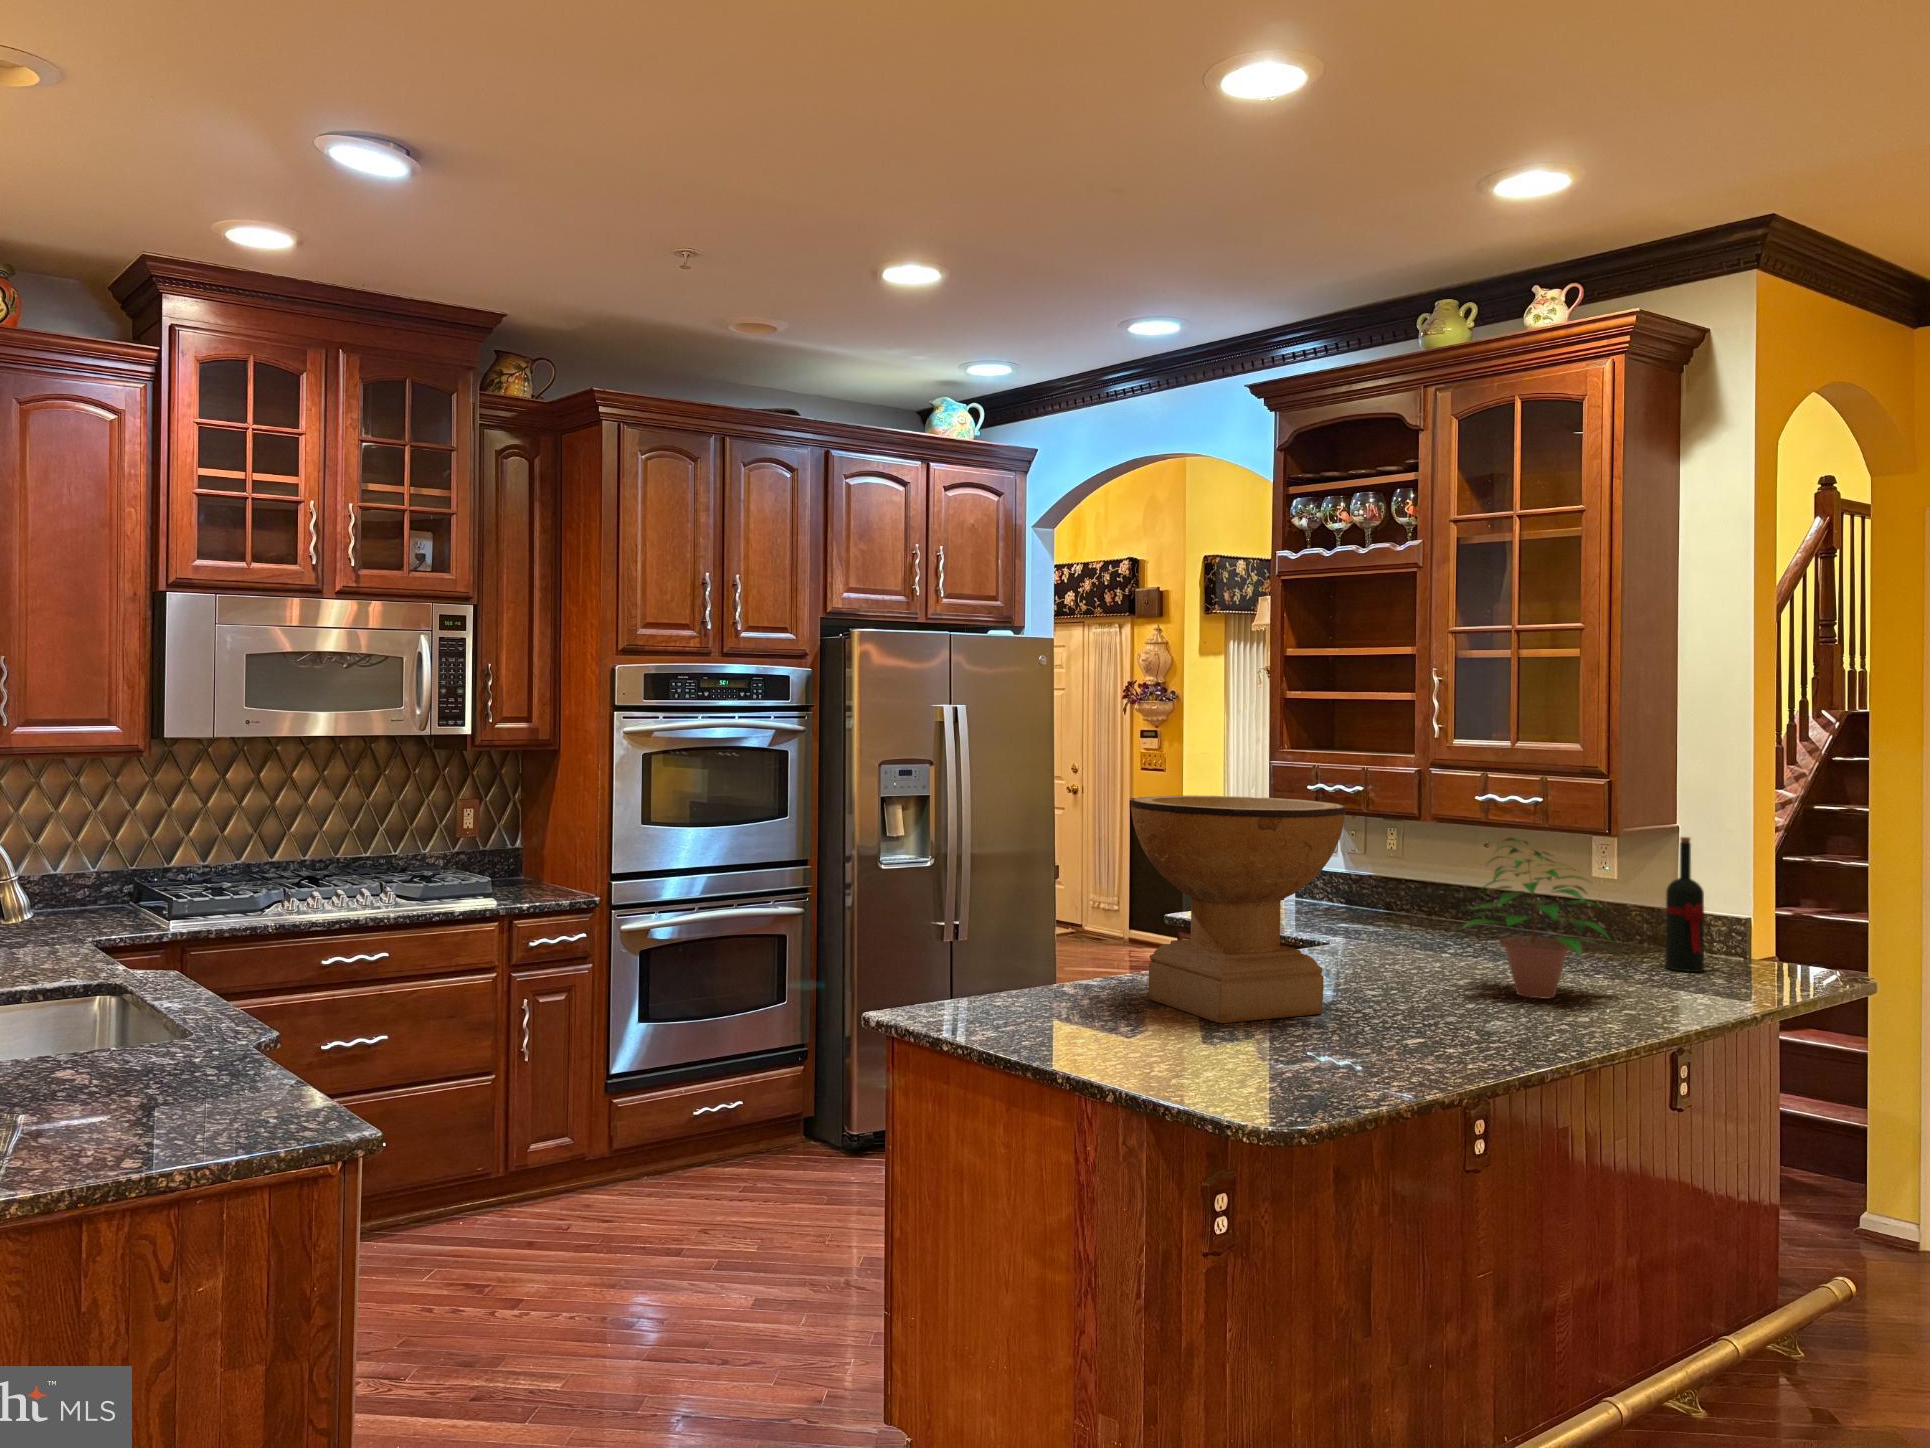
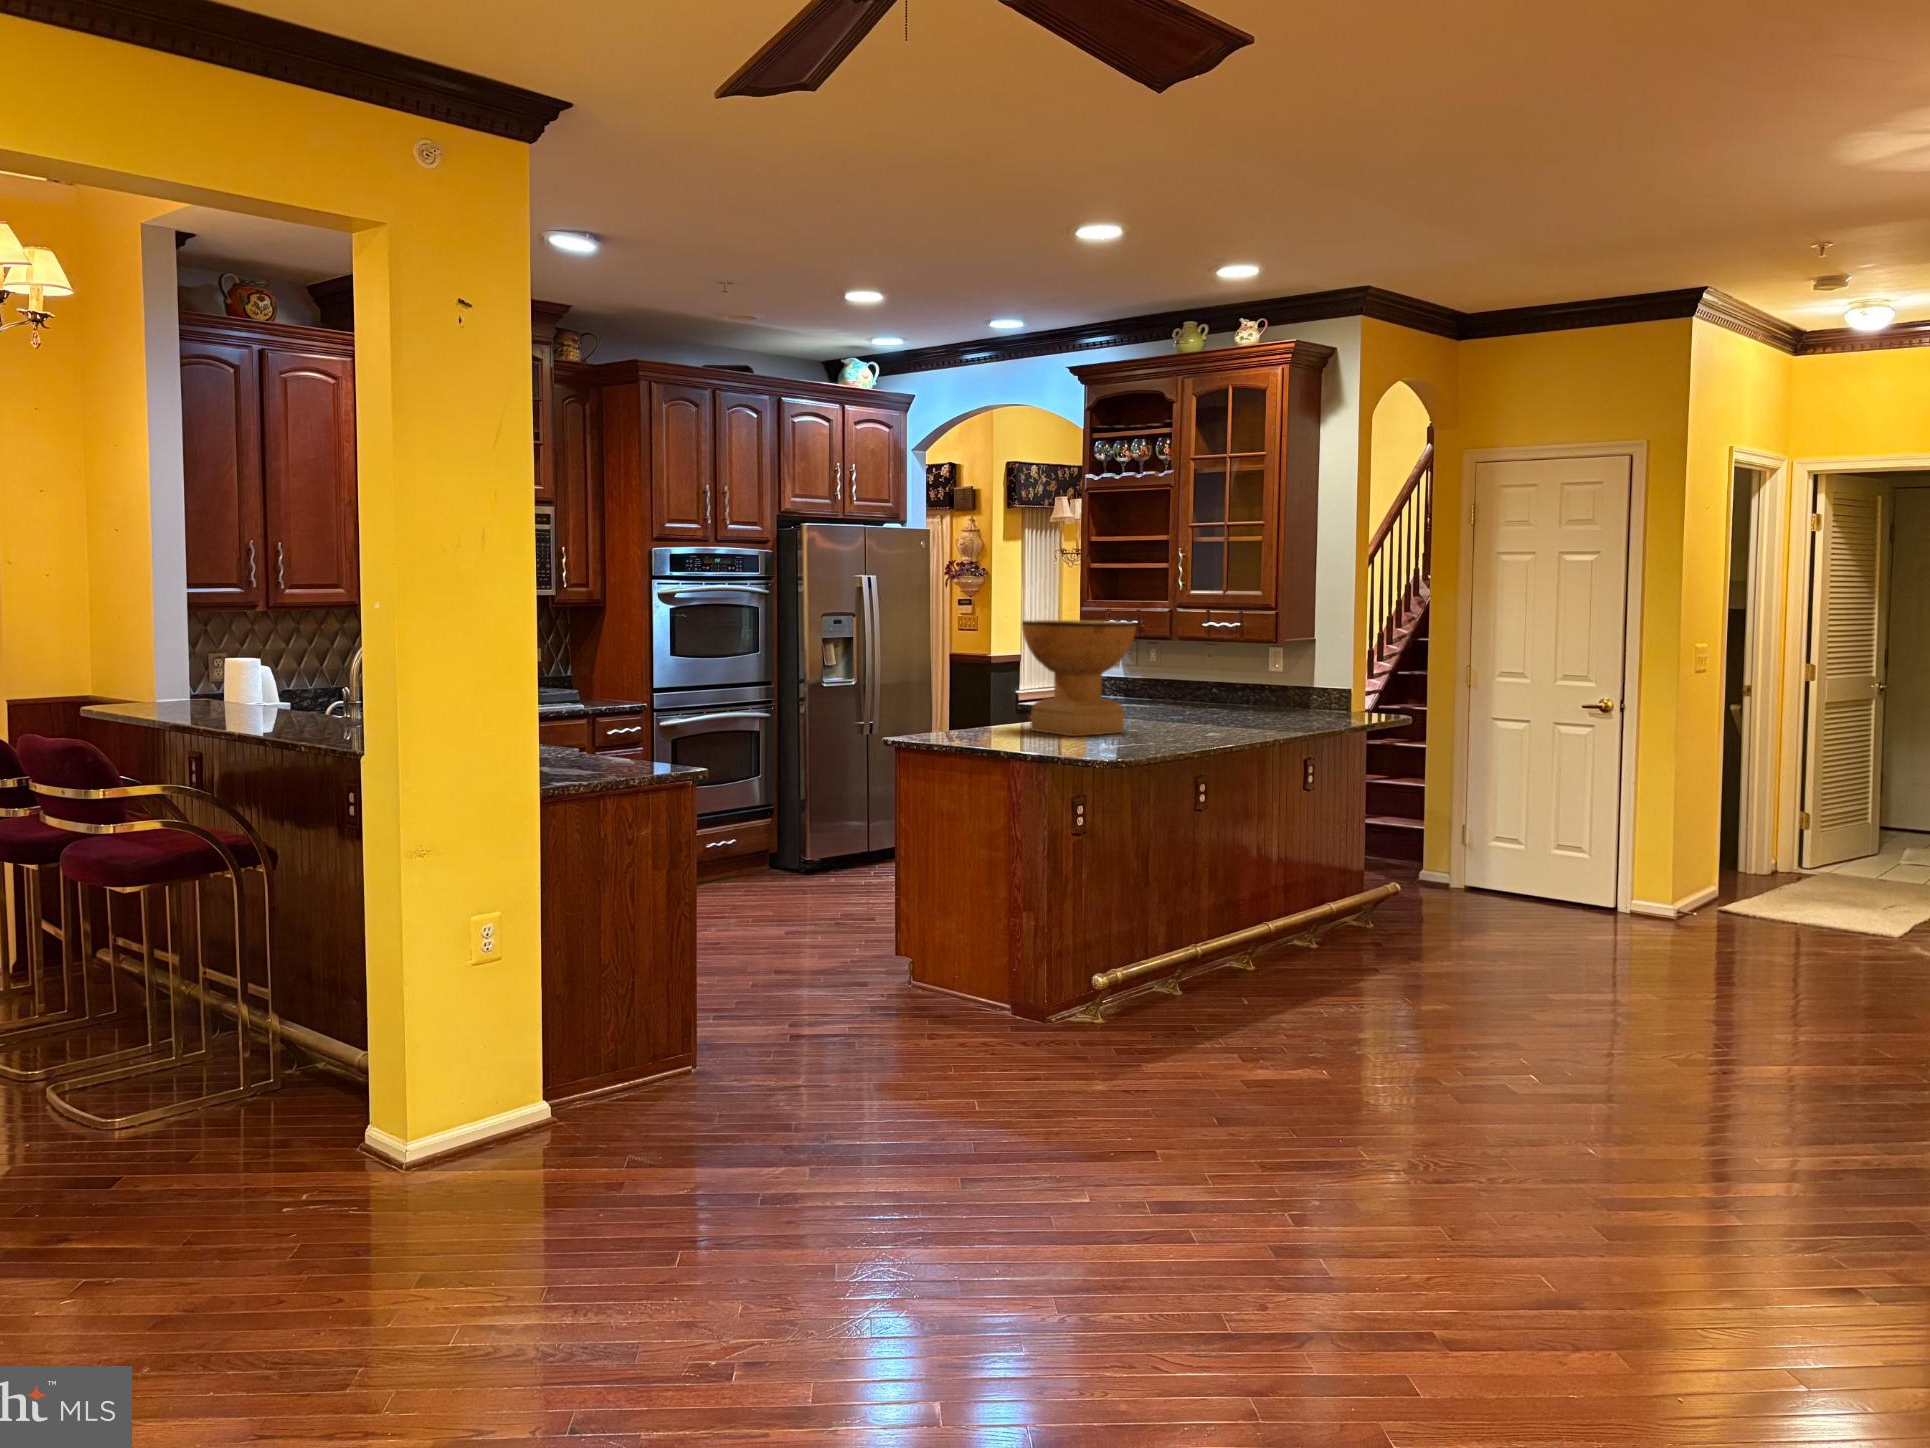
wine bottle: present [1665,837,1704,972] -> none [1305,644,1326,719]
potted plant: present [1462,838,1613,998] -> none [1194,641,1279,727]

